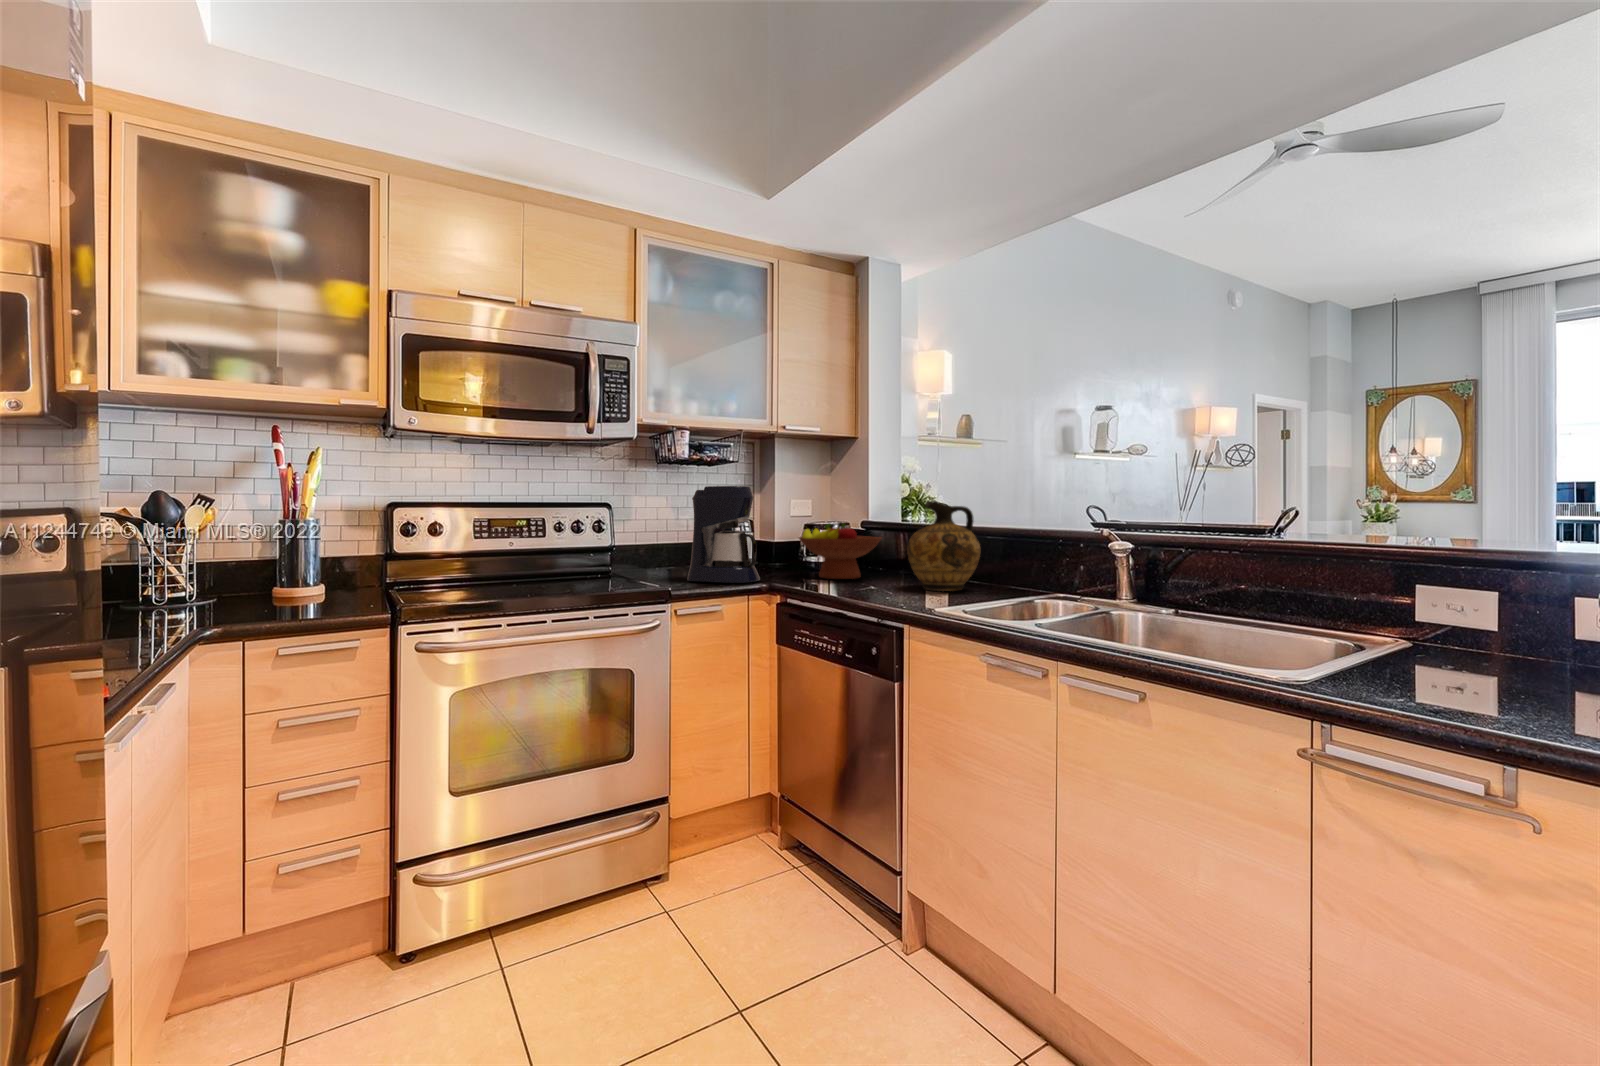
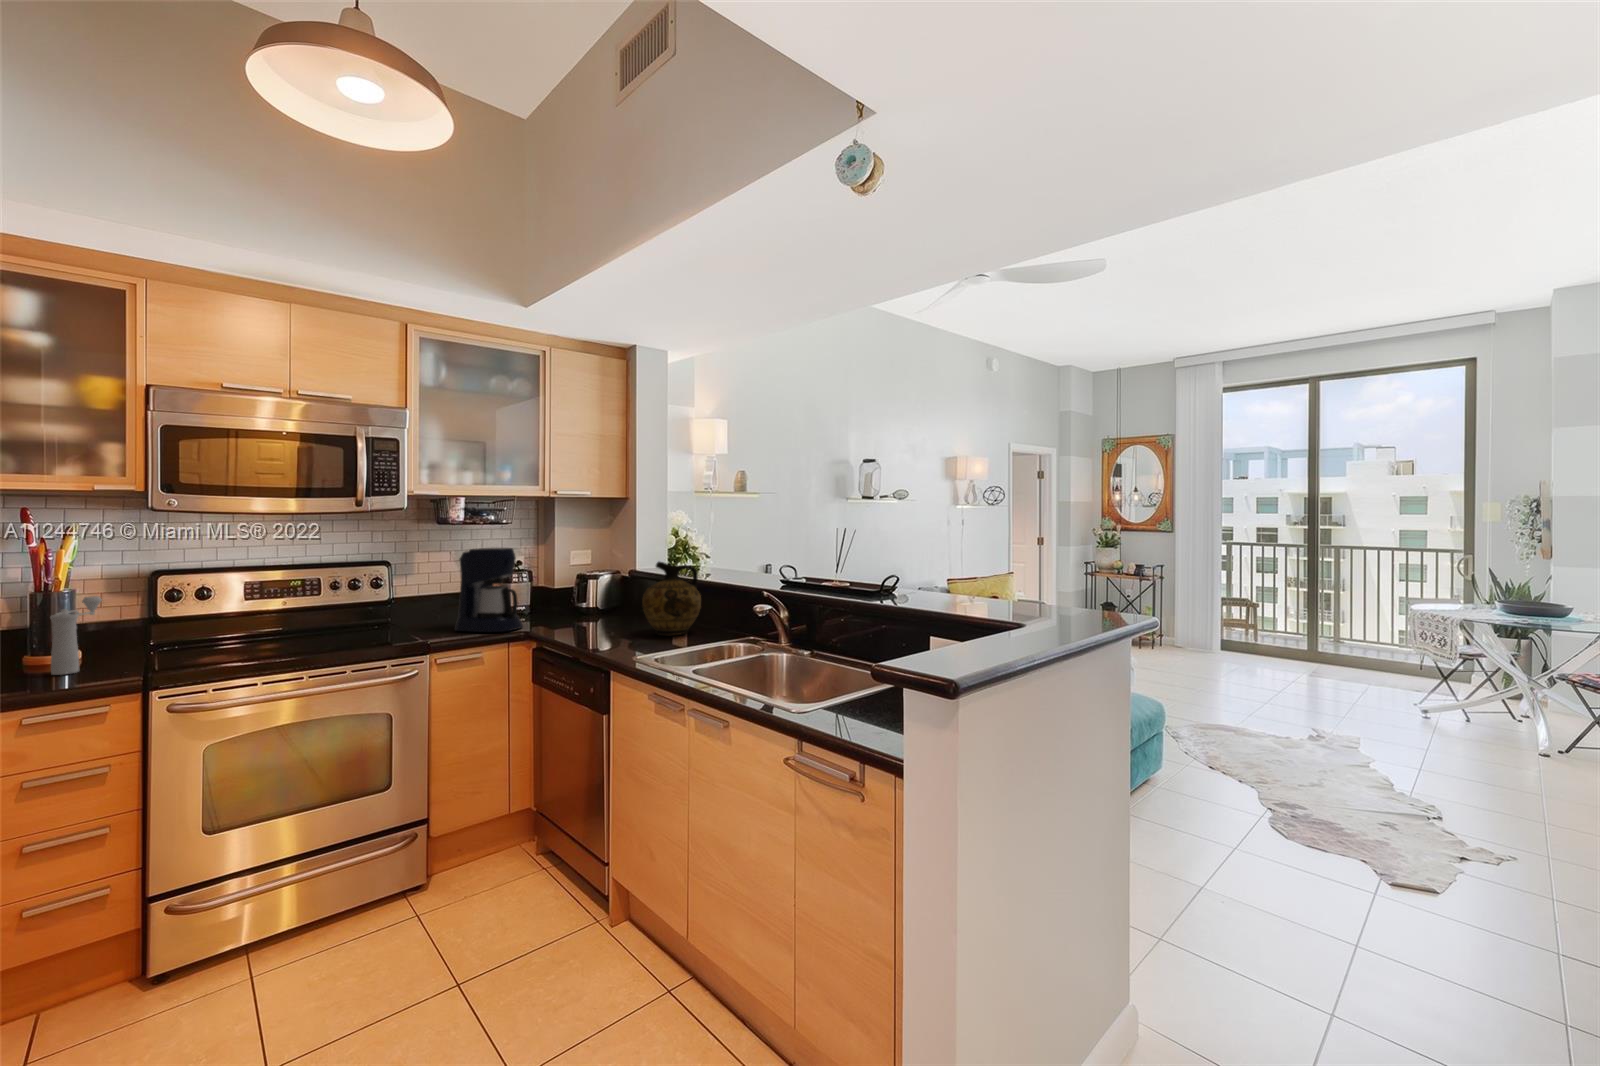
fruit bowl: present [799,522,882,579] -> none [560,576,634,624]
pepper mill: none [301,523,347,605] -> present [50,596,102,675]

